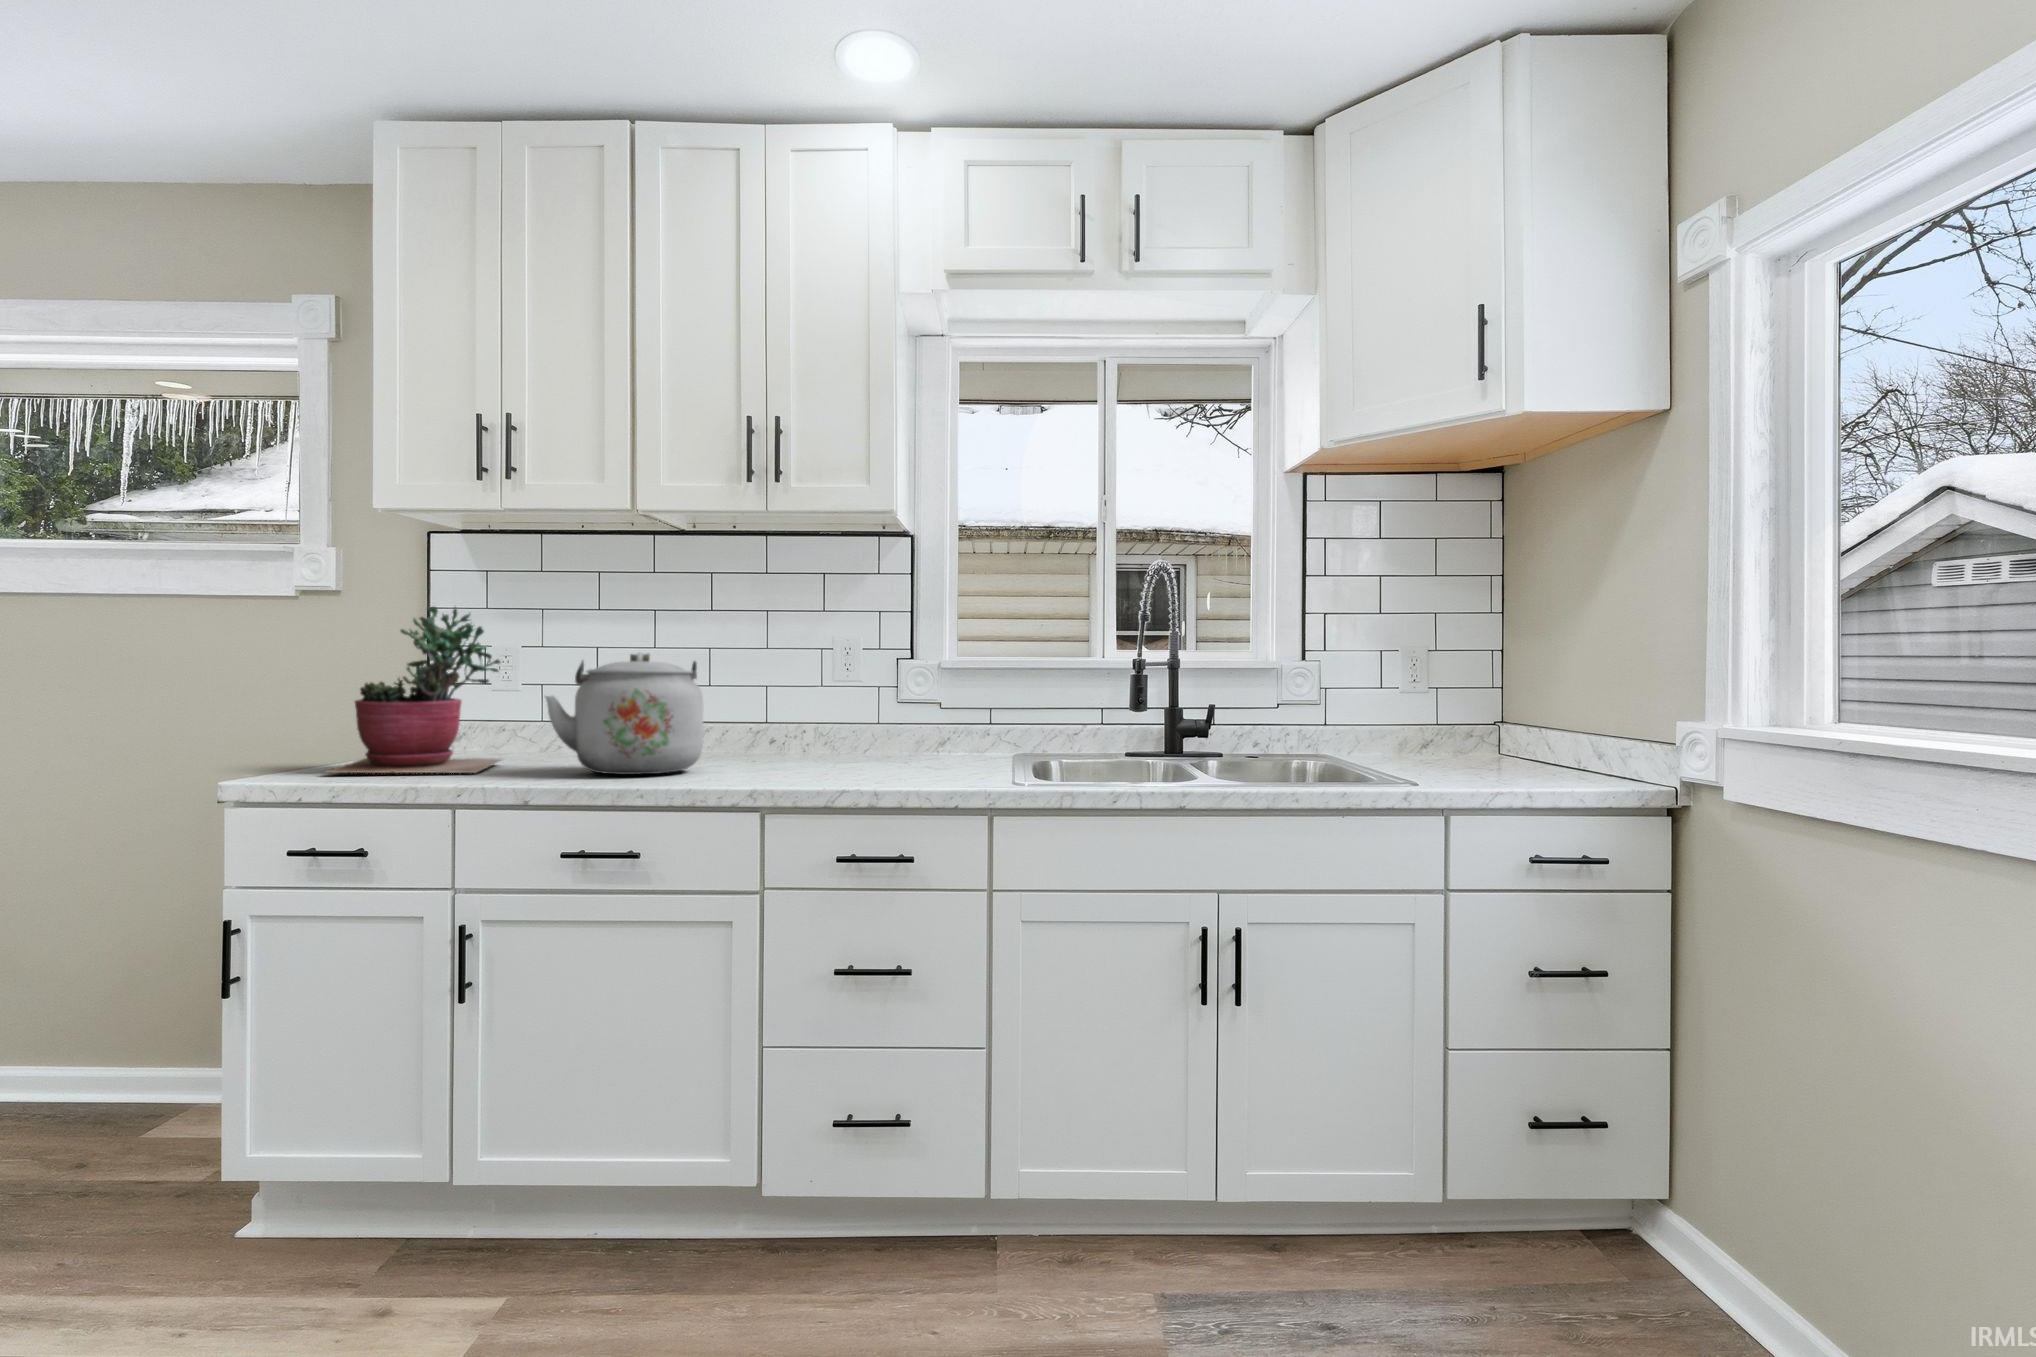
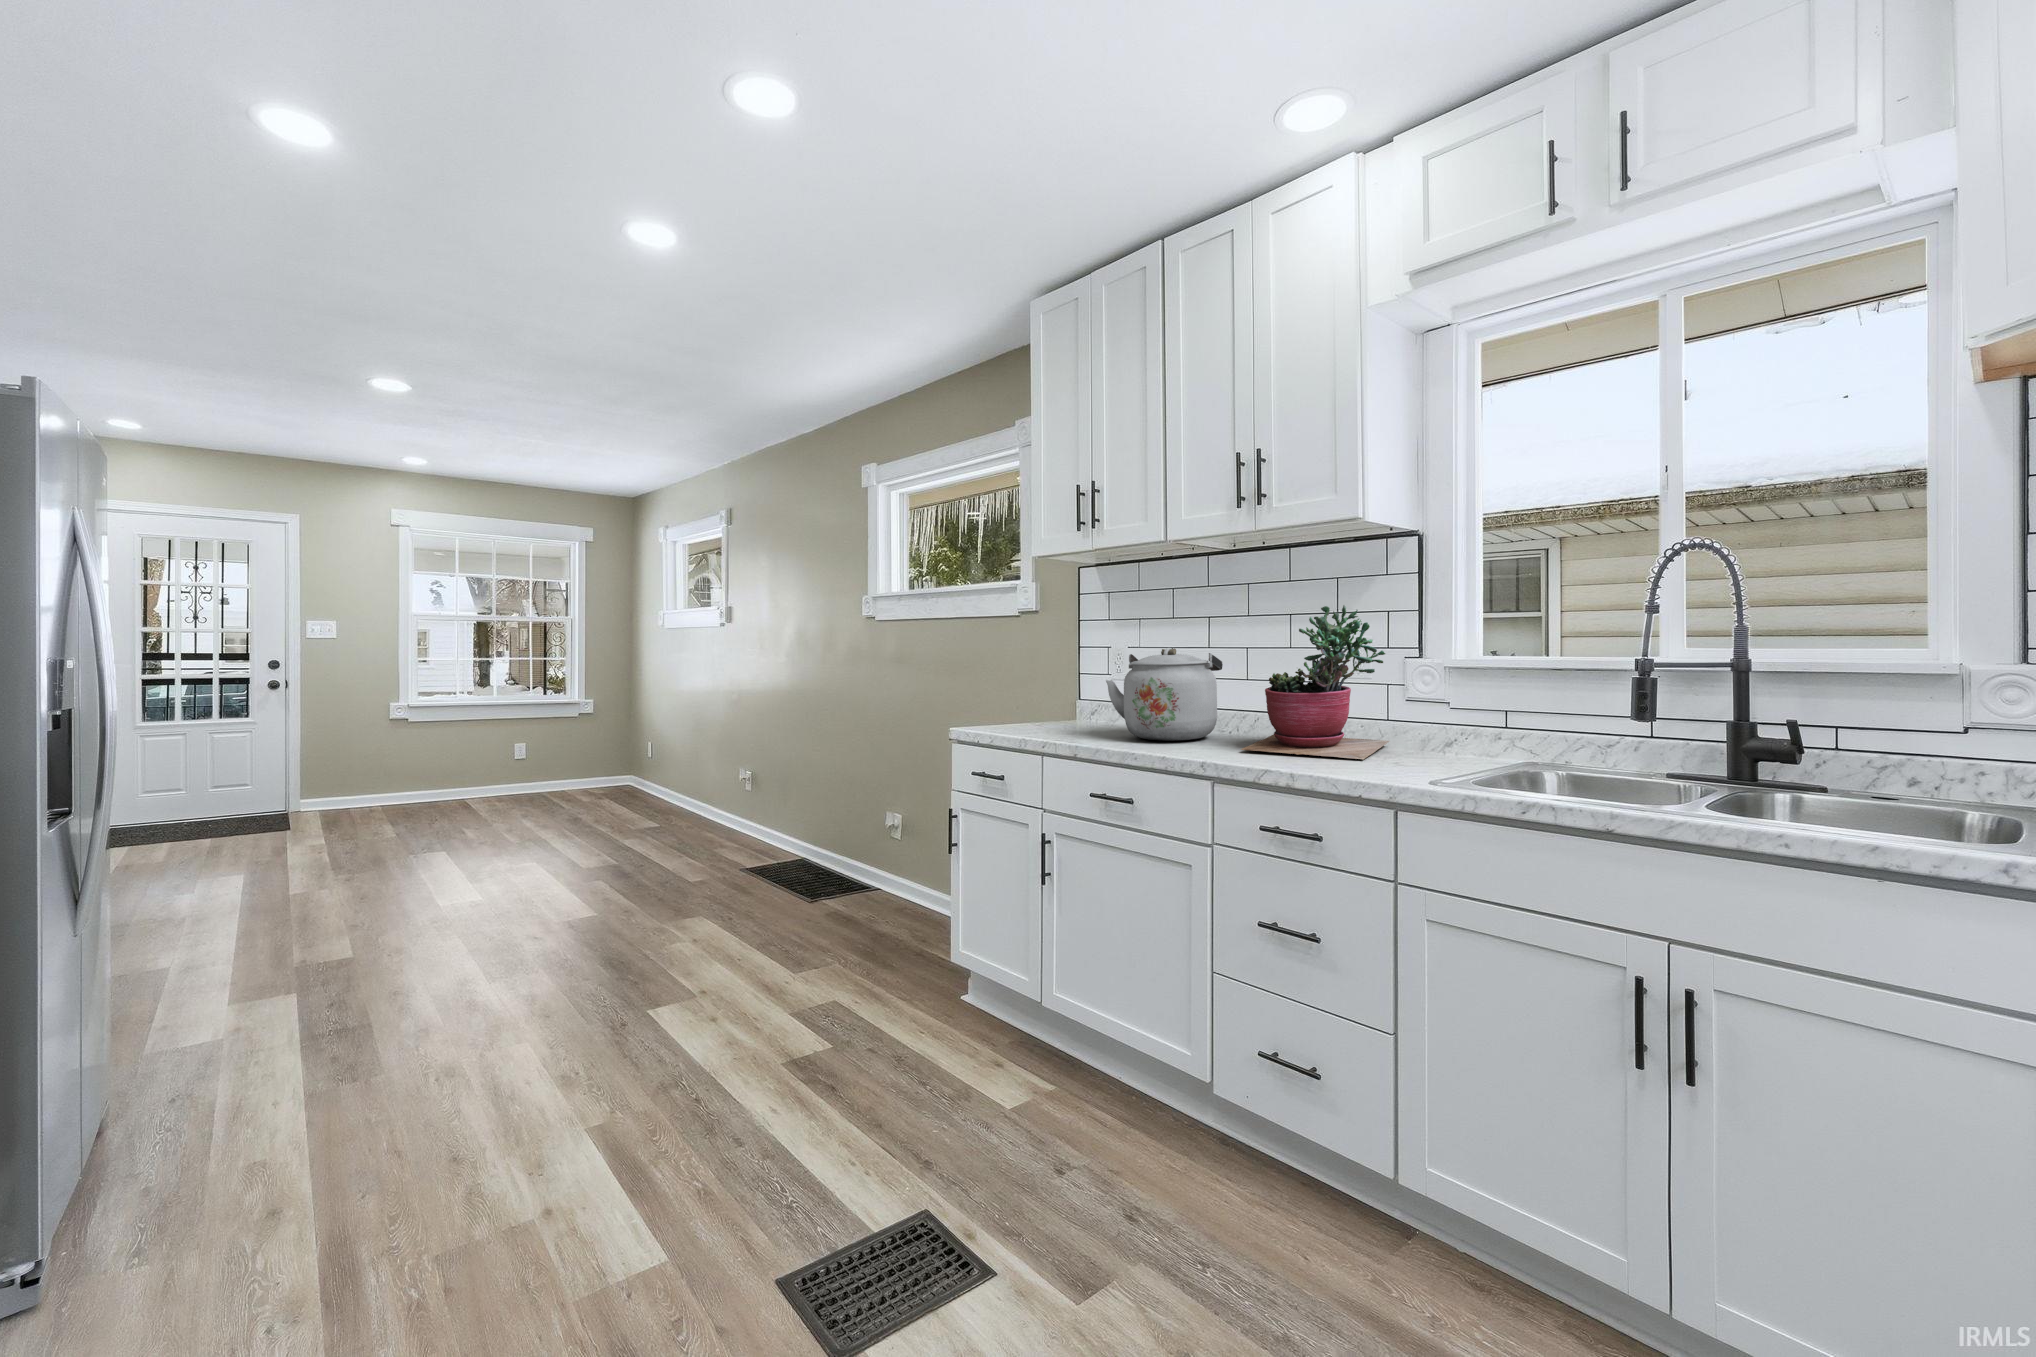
succulent plant: present [326,606,502,773] -> present [1241,605,1389,760]

